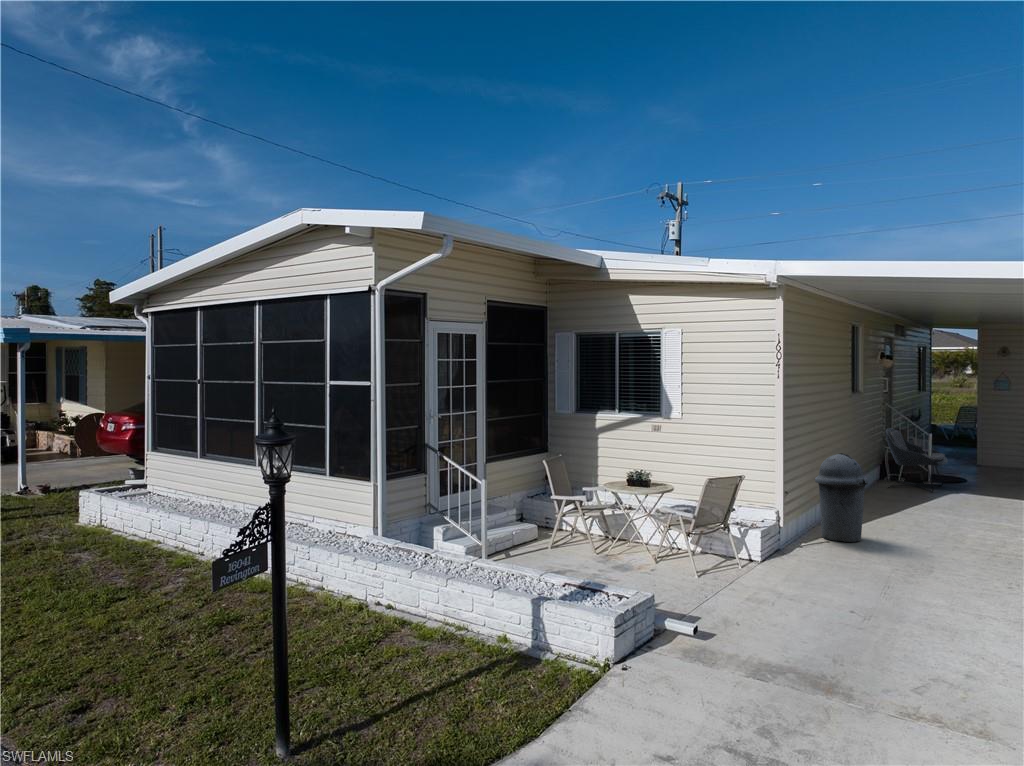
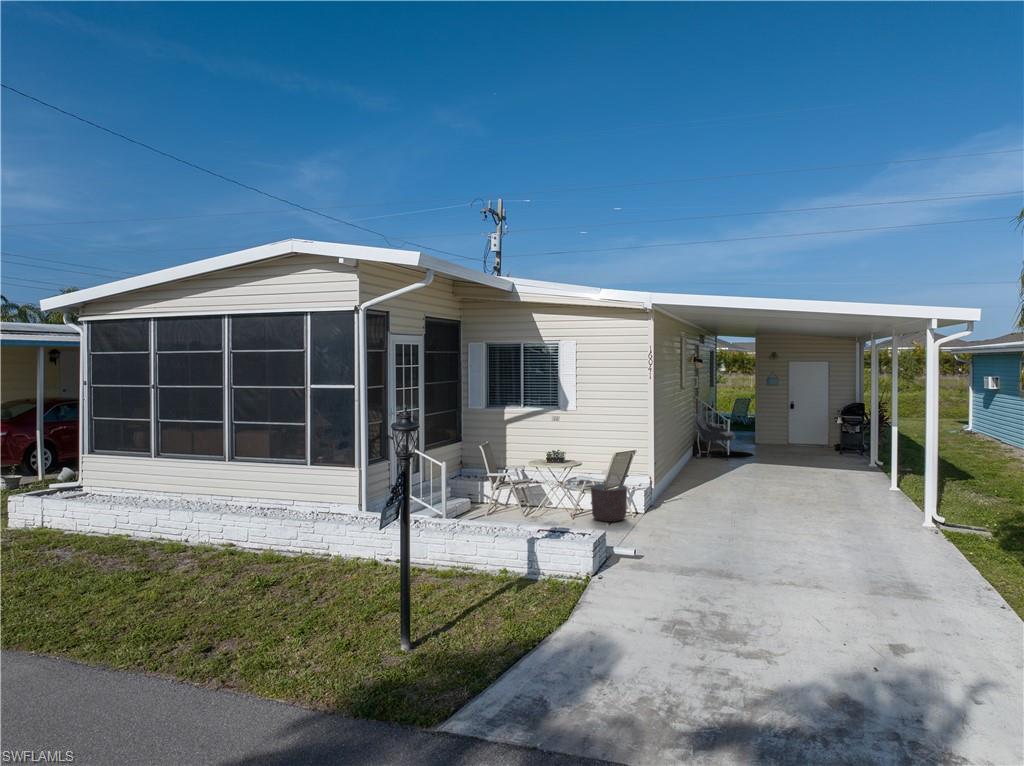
trash can: present [815,453,868,542] -> none [666,432,702,496]
planter: none [684,520,734,574] -> present [591,483,627,522]

